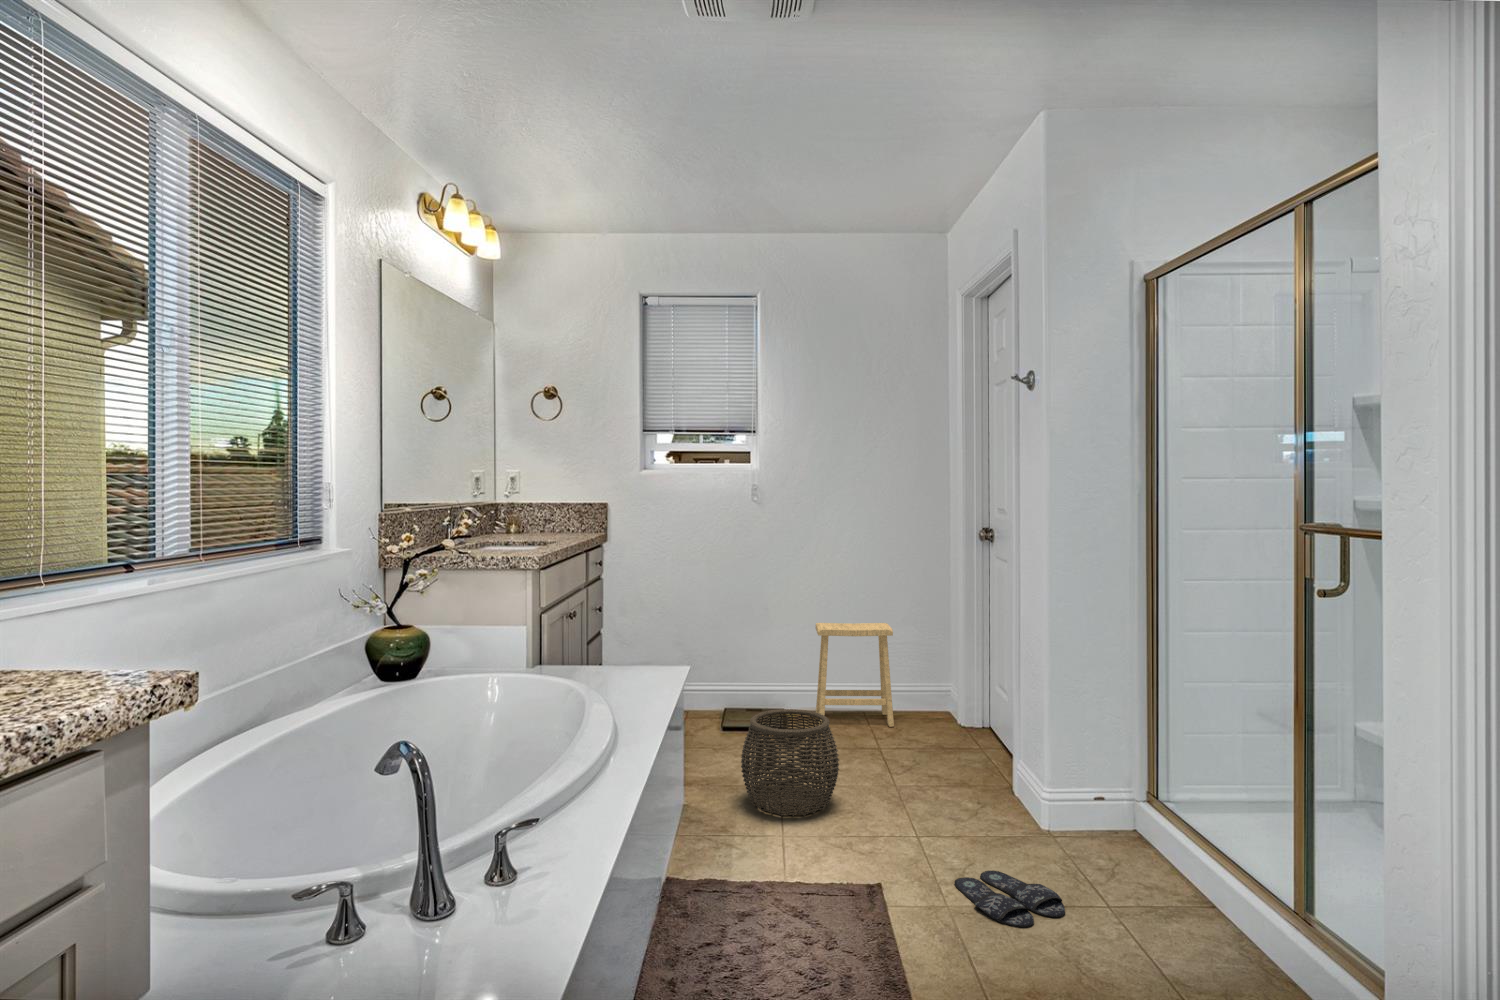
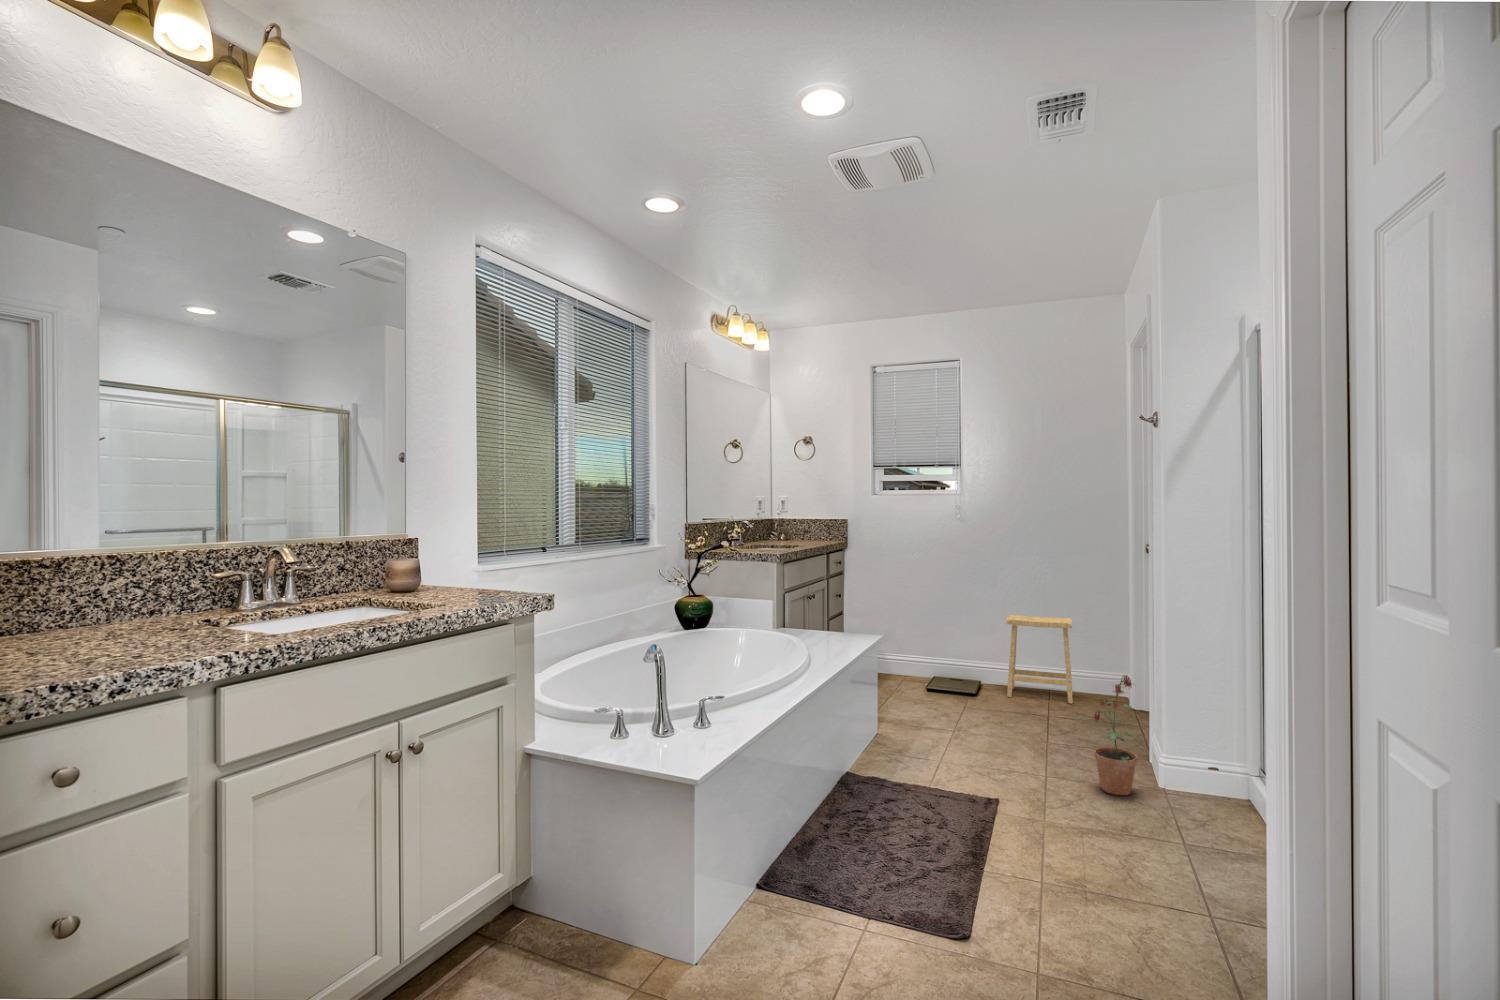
potted plant: none [973,696,1026,849] -> present [1093,675,1137,795]
woven basket: present [741,709,839,816] -> none [918,673,995,752]
slippers: present [954,871,1065,927] -> none [1057,806,1142,843]

